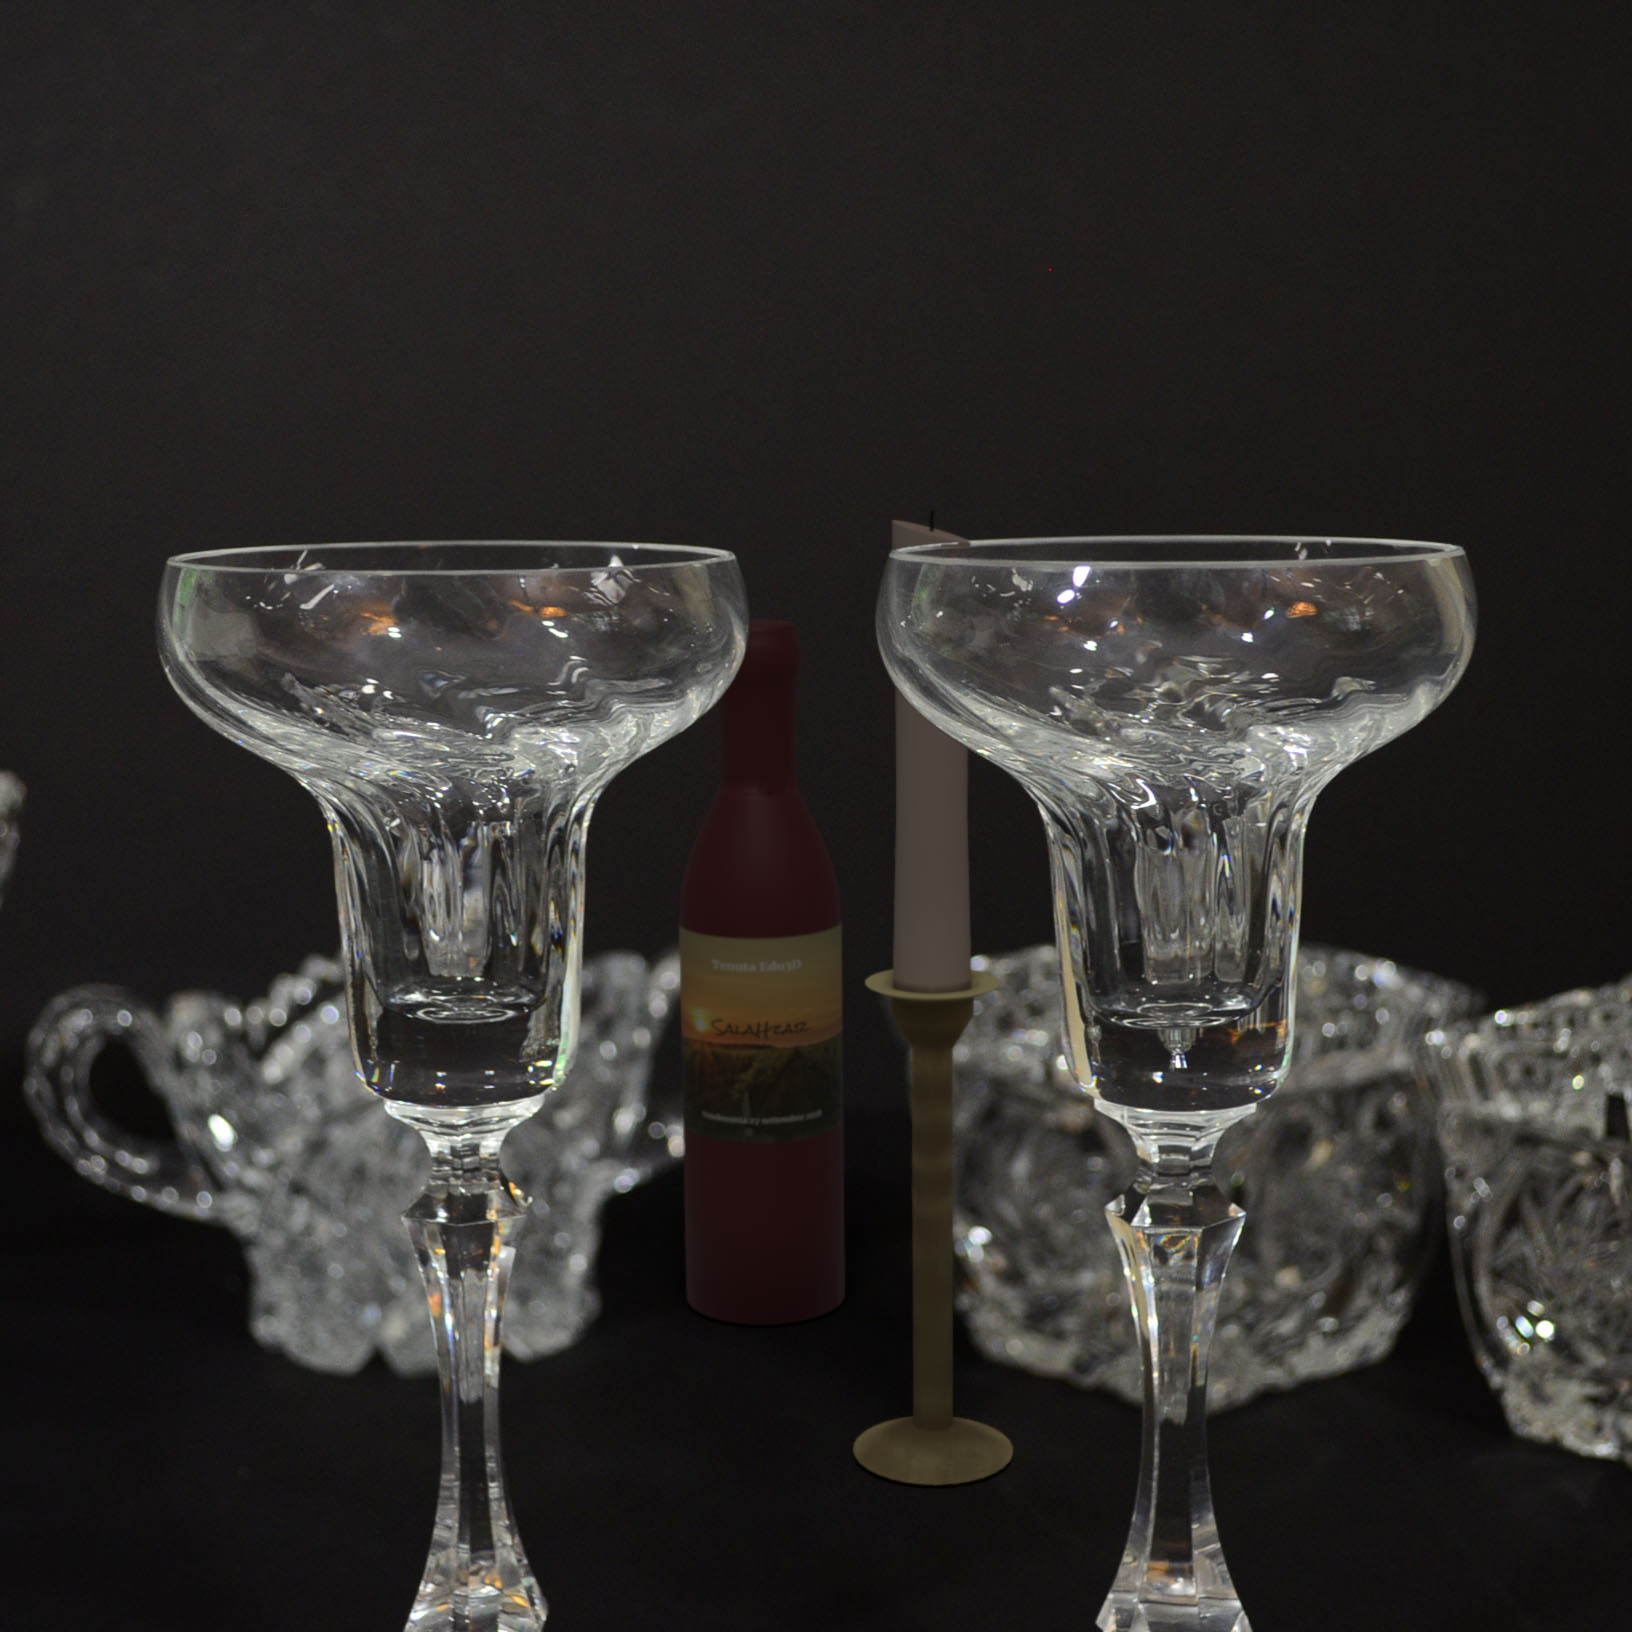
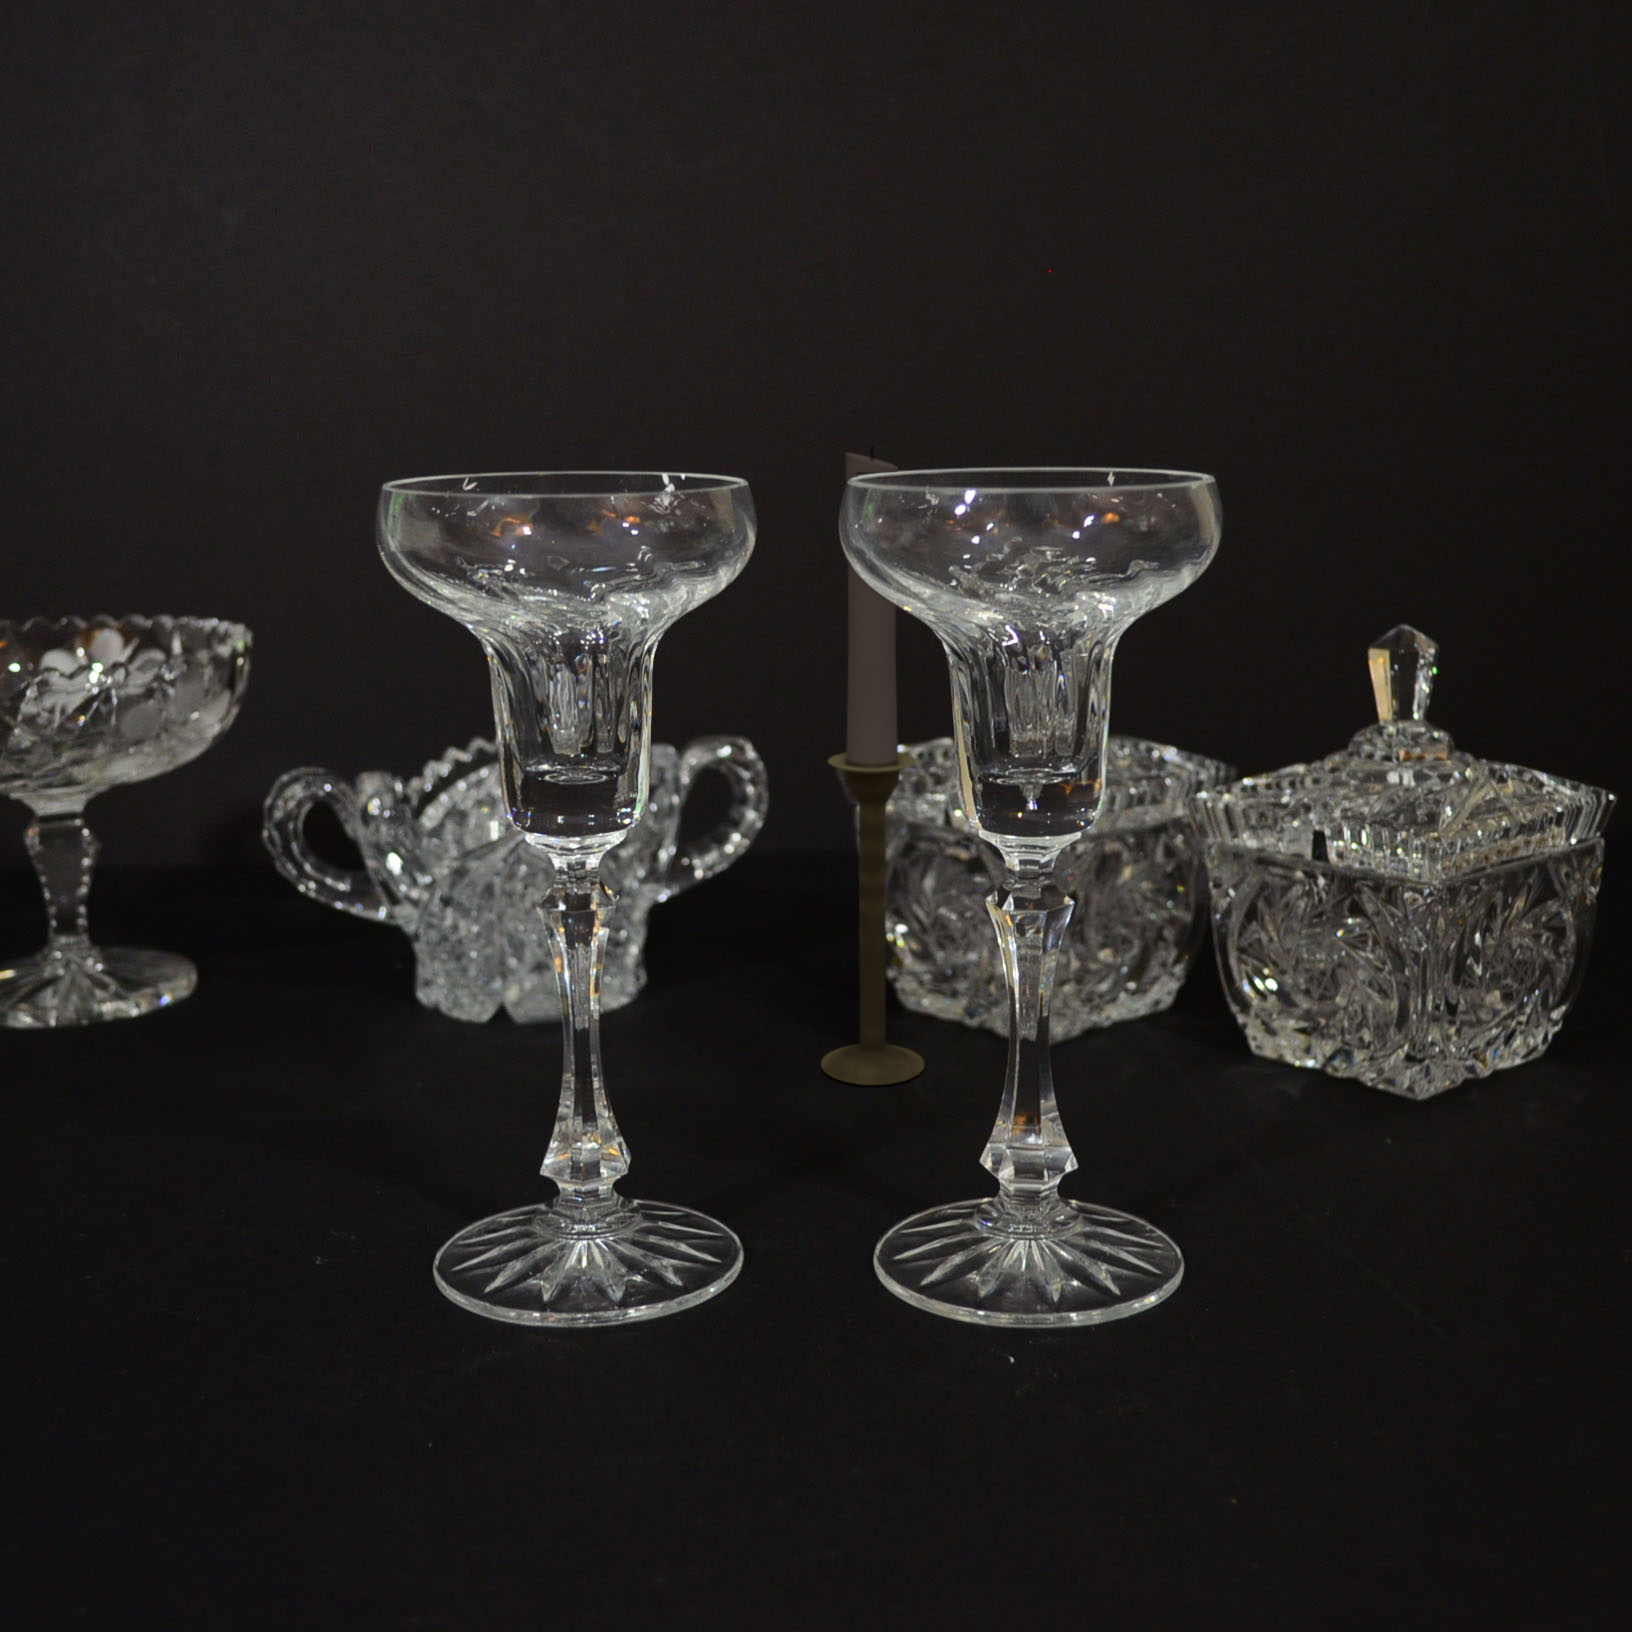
wine bottle: present [679,619,845,1325] -> none [701,518,813,989]

